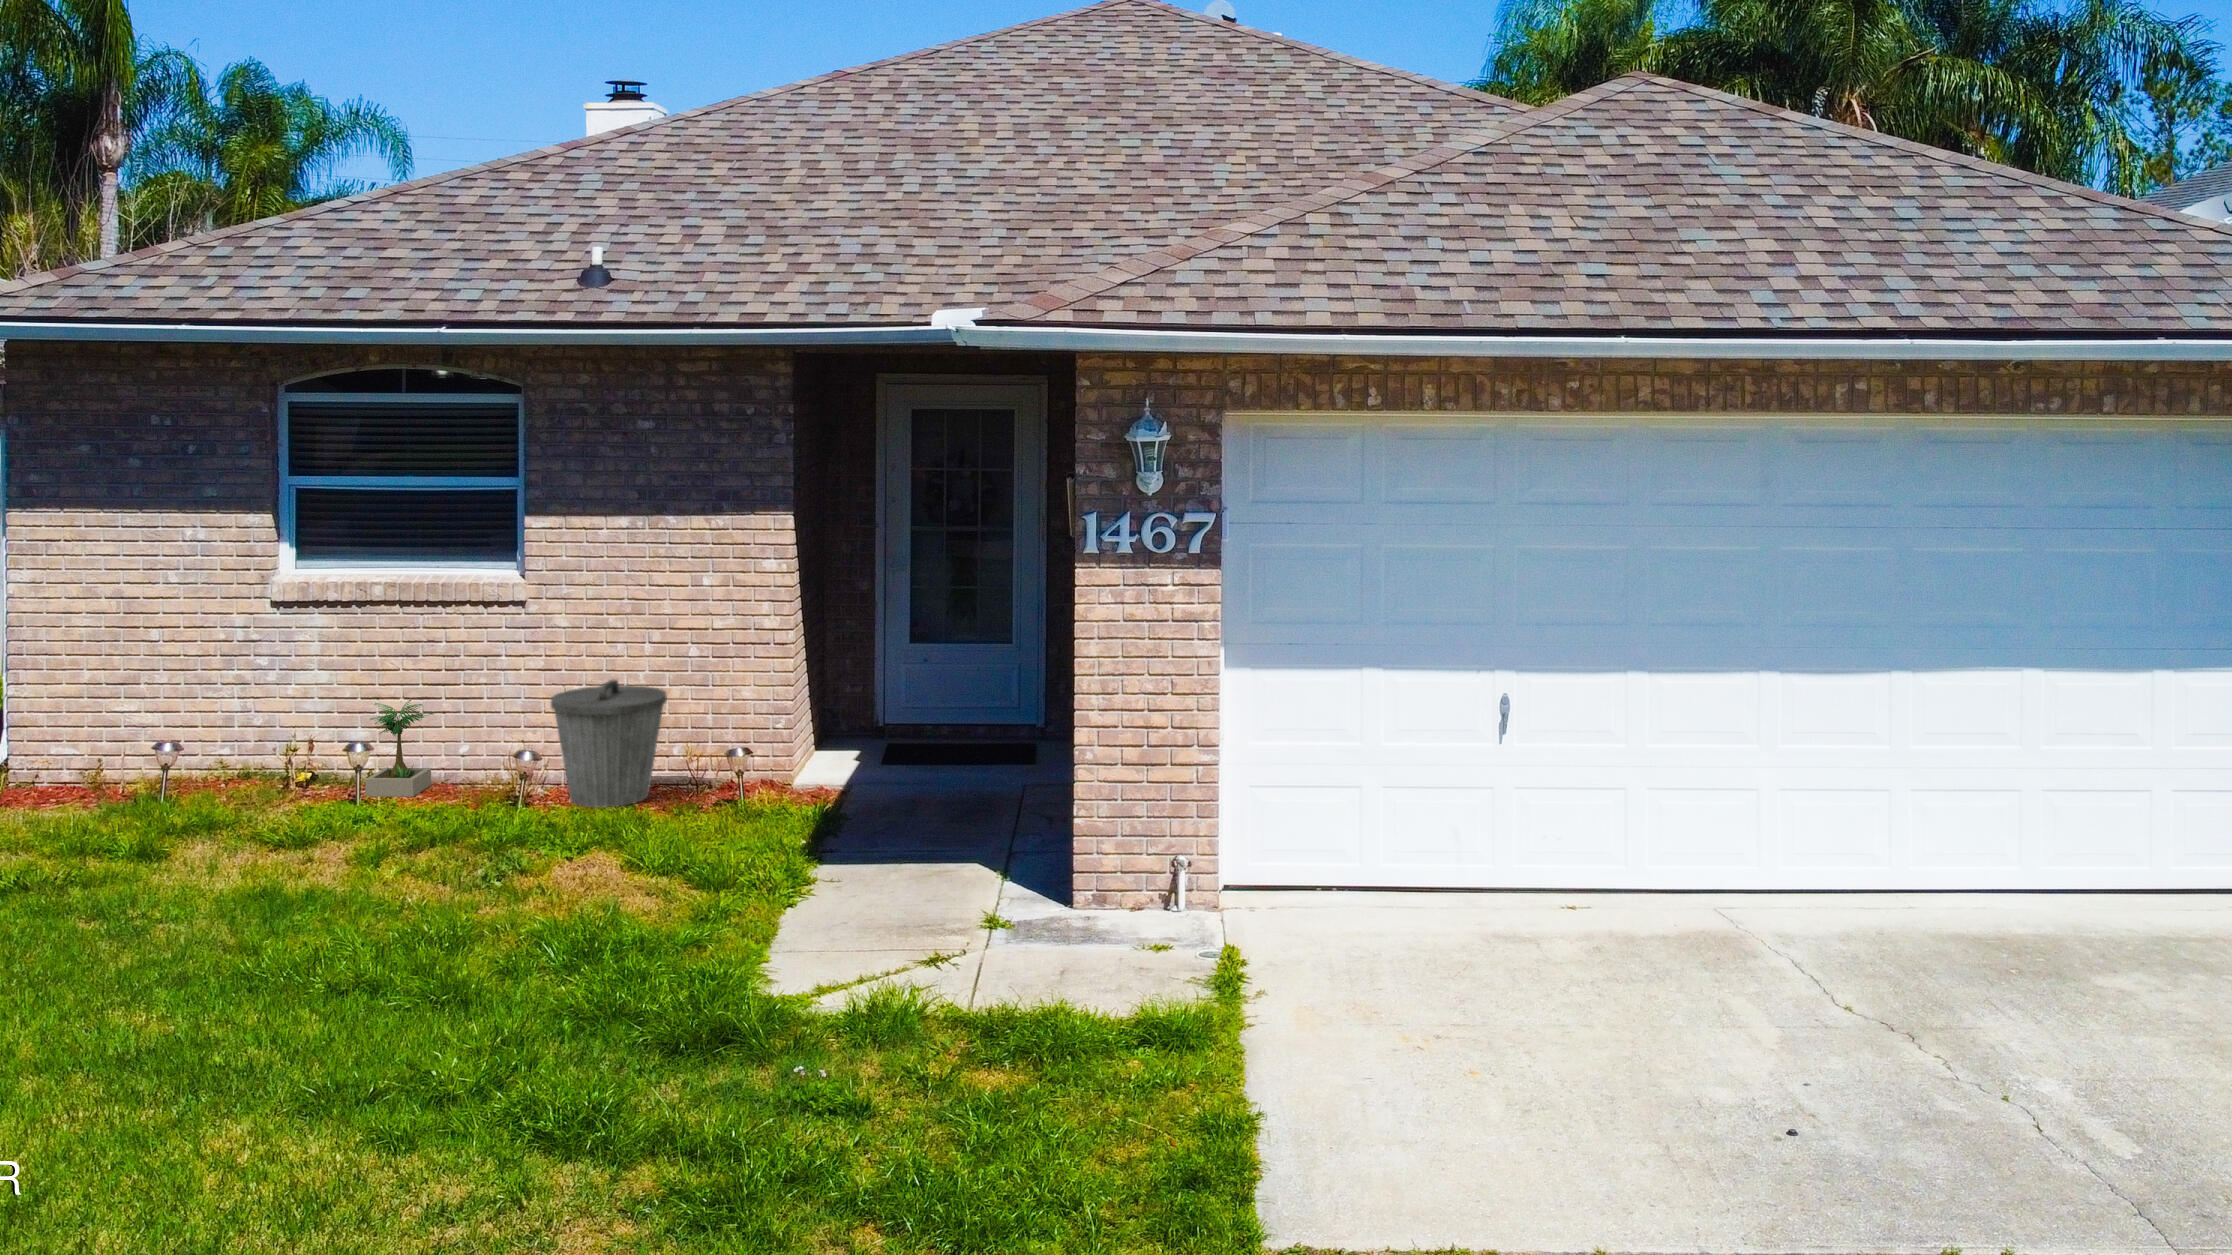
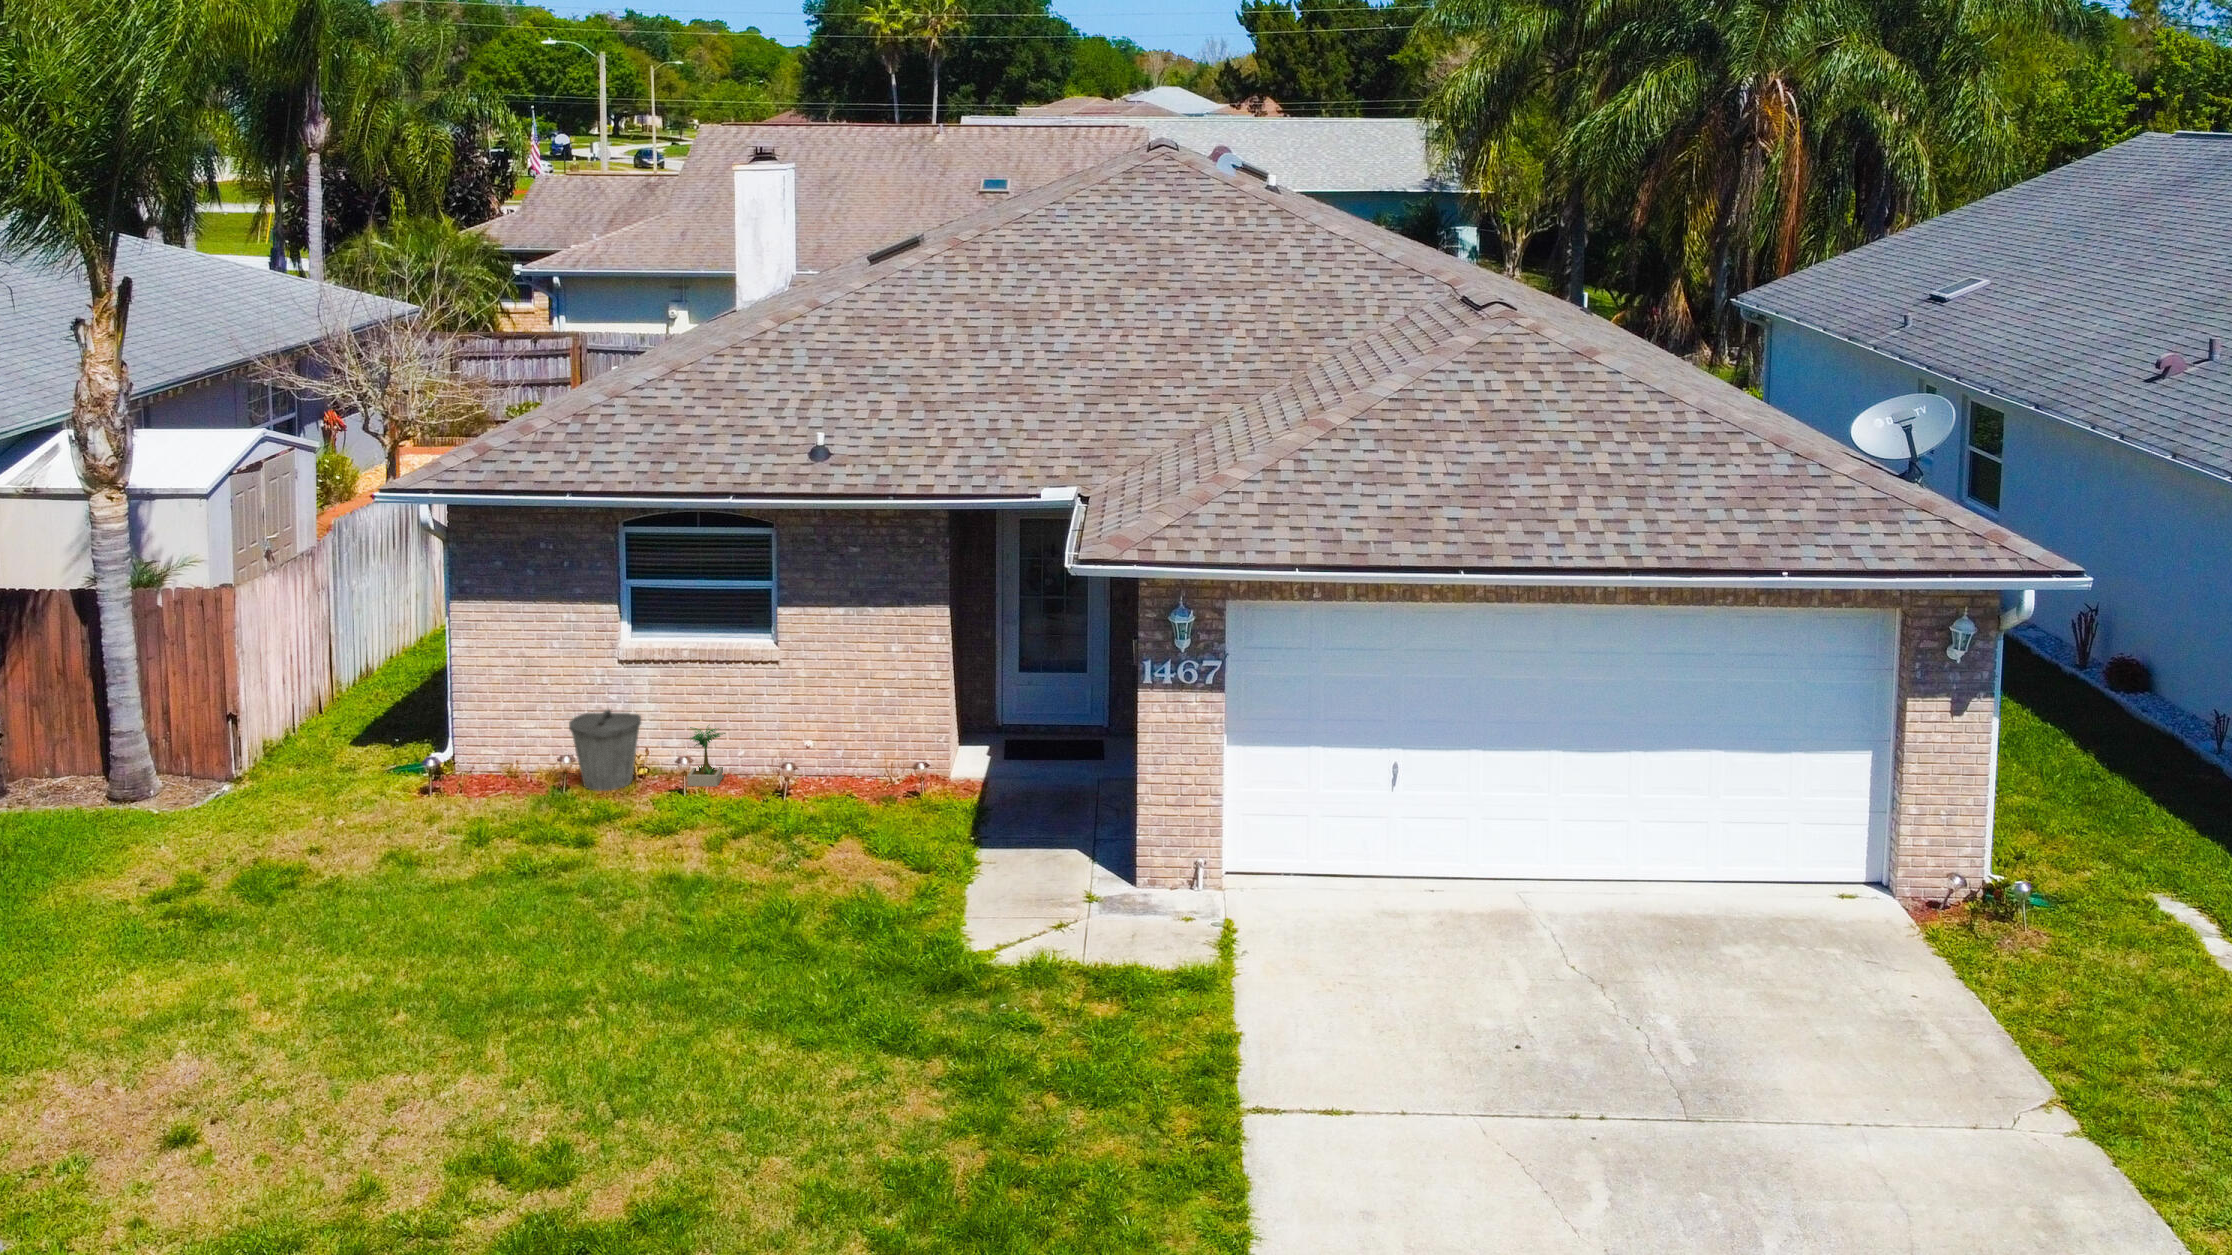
trash can: present [551,679,667,808] -> present [569,710,641,791]

